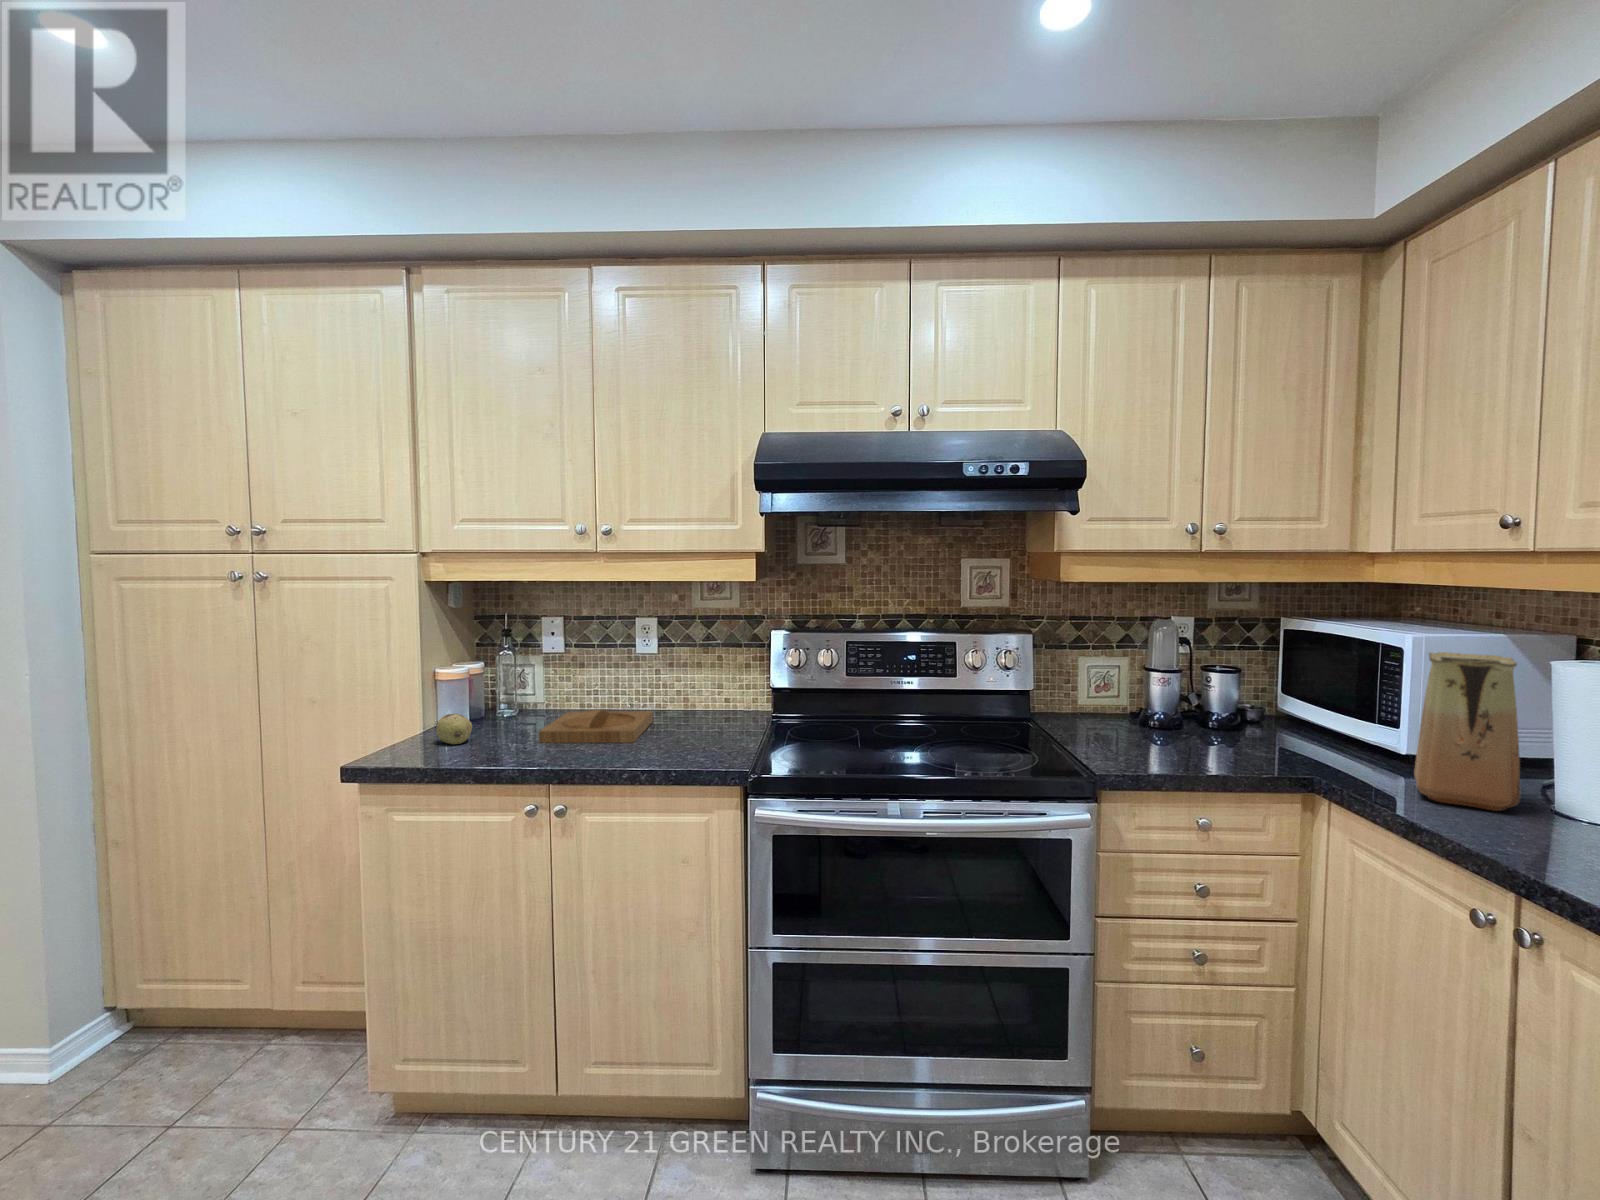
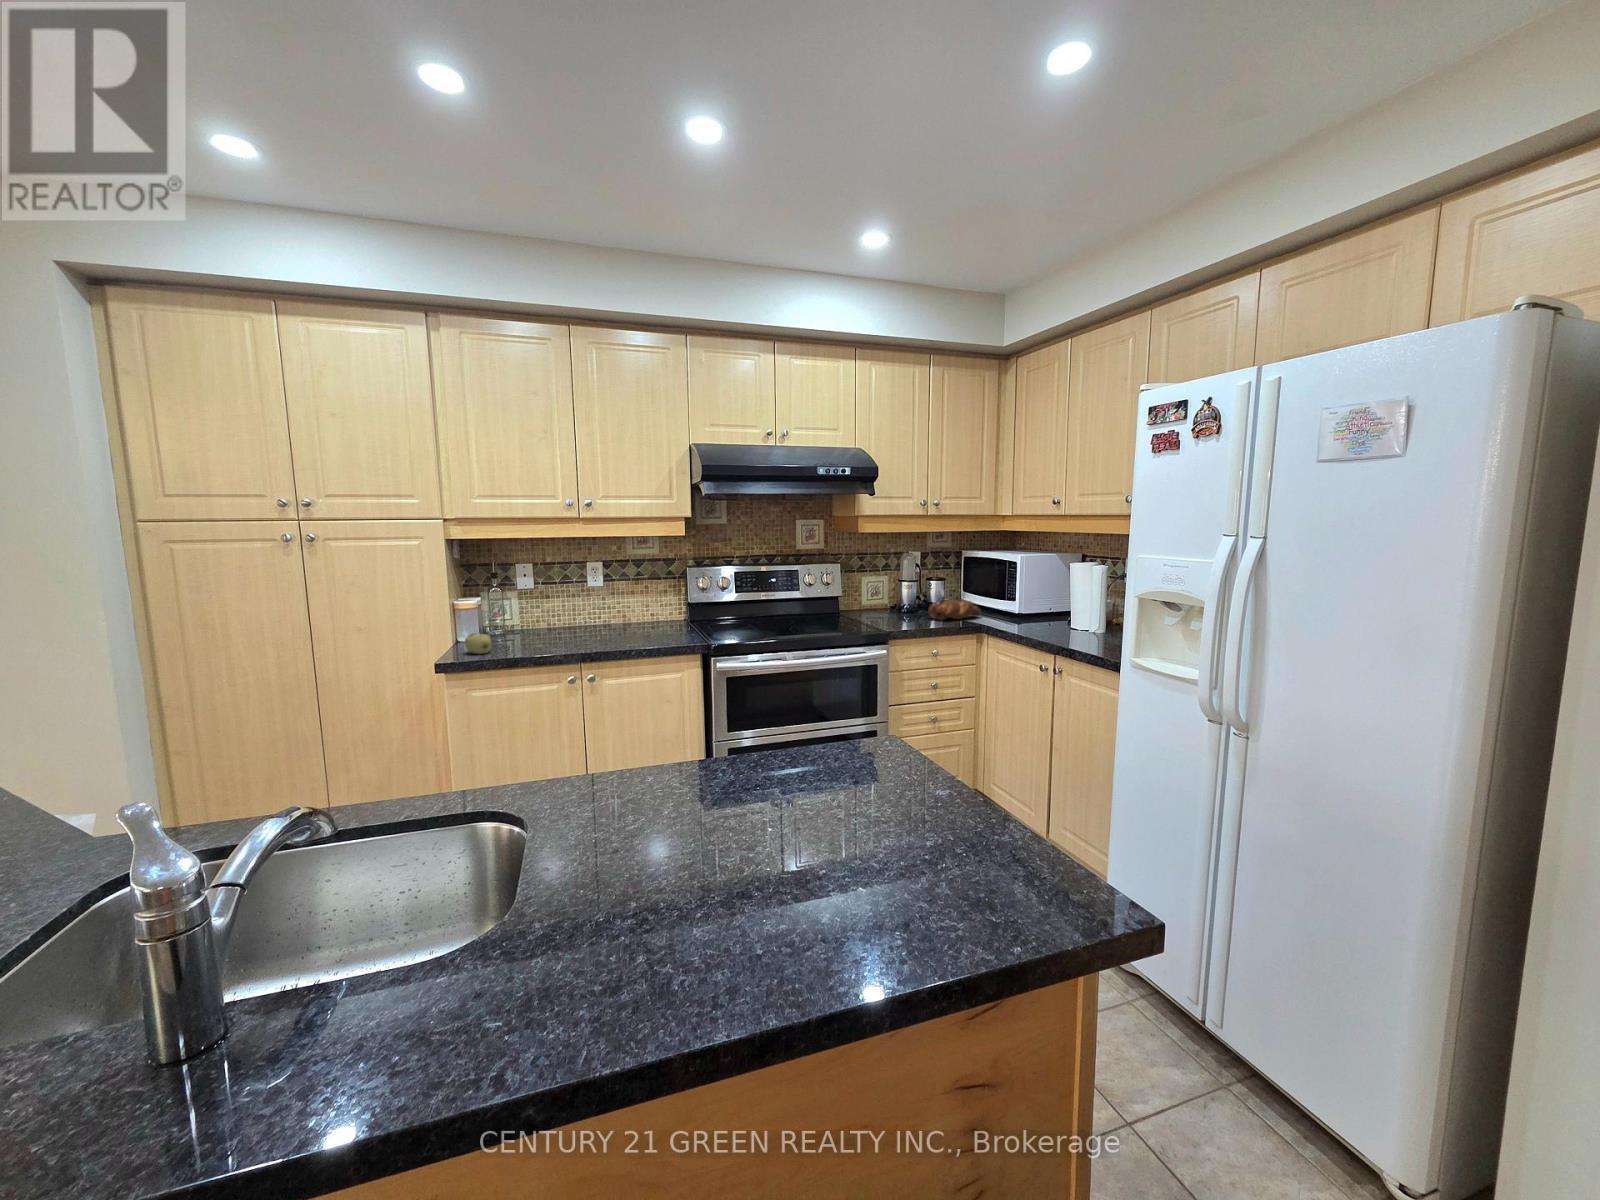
vase: present [1414,652,1520,811] -> none [1024,564,1064,633]
bread loaf: none [1200,709,1318,751] -> present [929,599,981,620]
tray: present [539,710,653,743] -> none [545,624,613,648]

